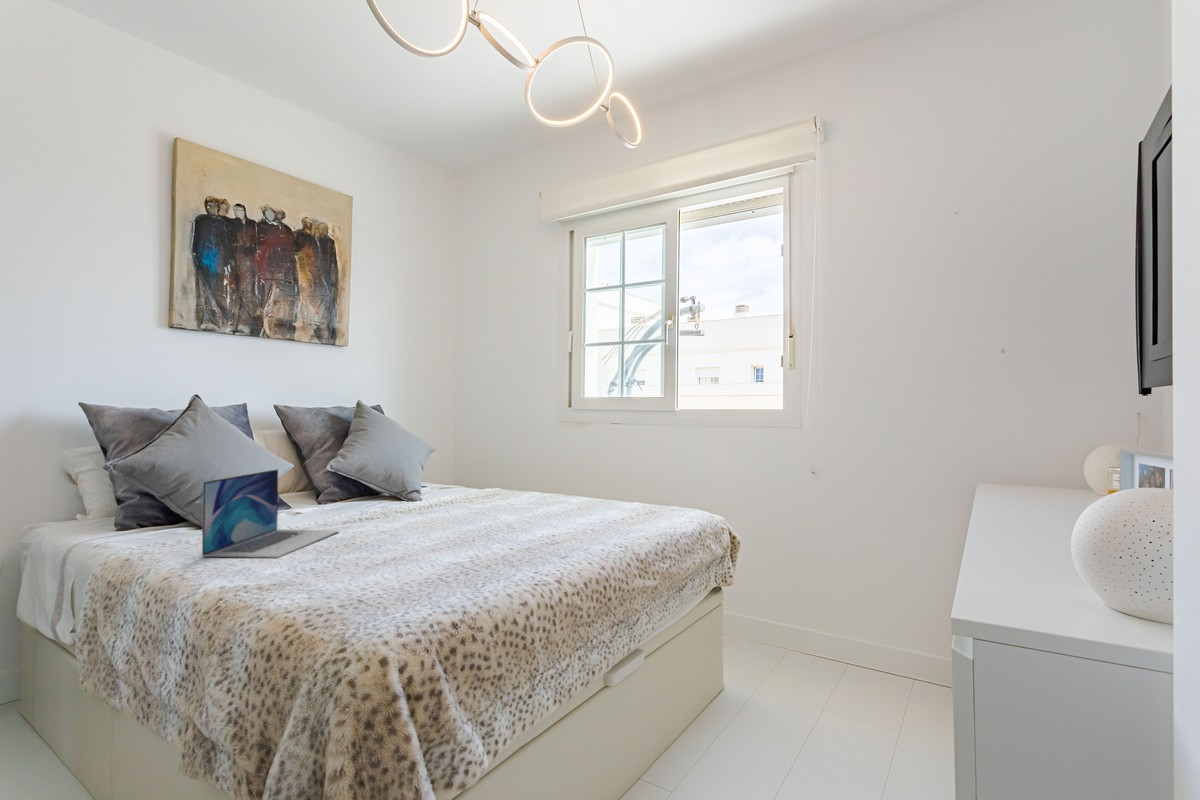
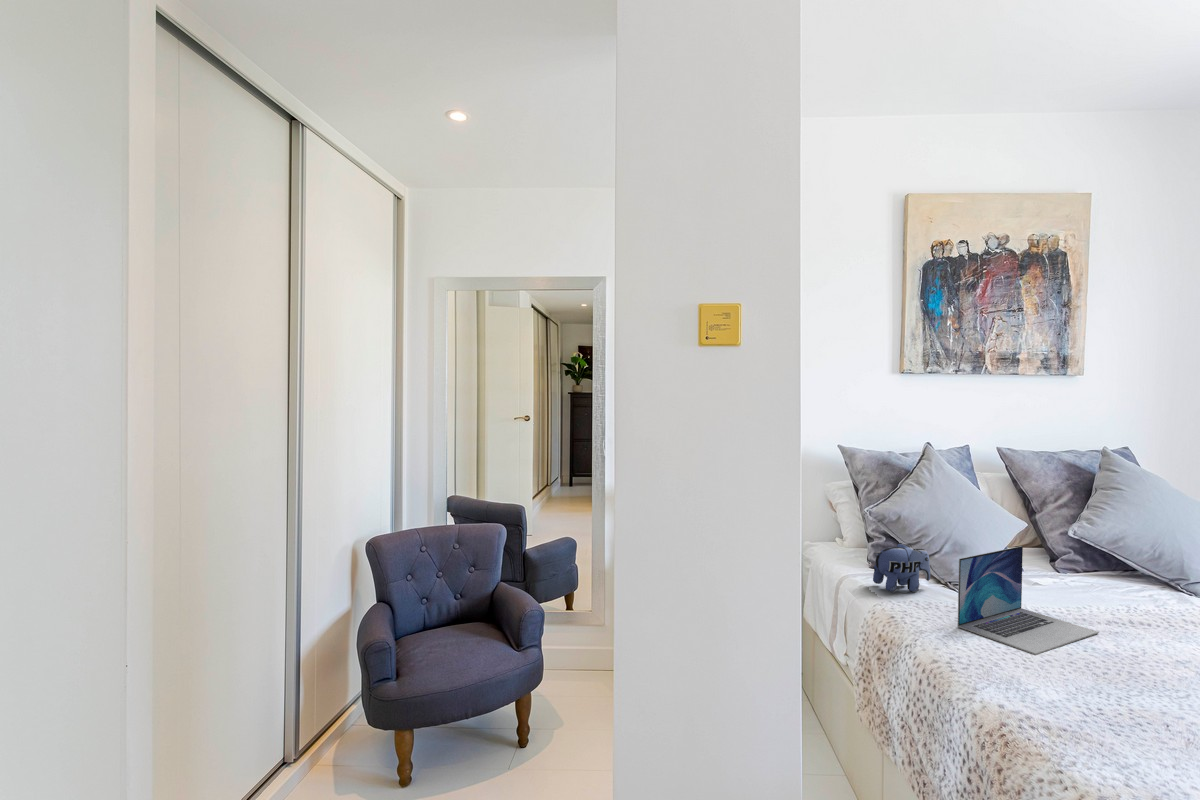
plush toy: none [104,490,185,546] -> present [873,543,931,592]

